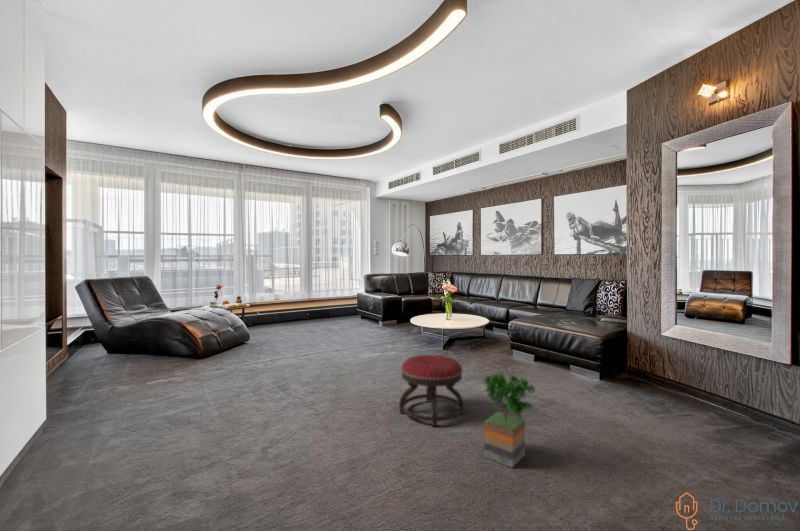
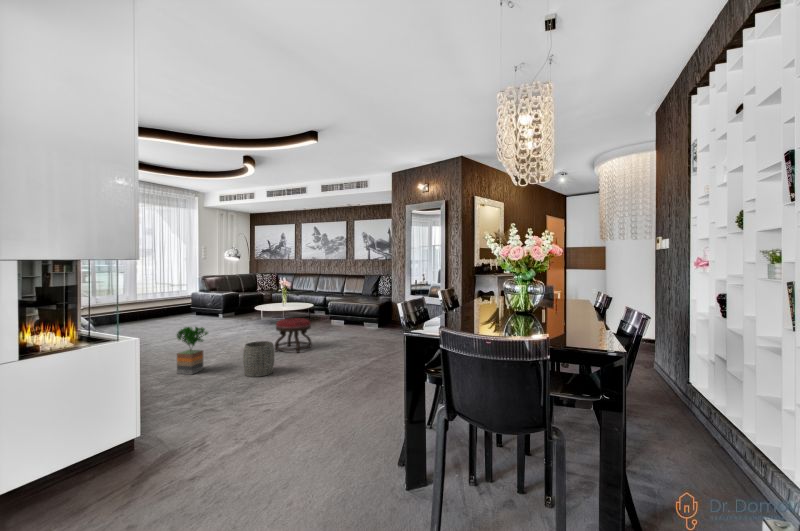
potted tree: present [483,374,535,468] -> present [177,327,208,375]
woven basket: none [301,414,363,502] -> present [243,341,274,377]

